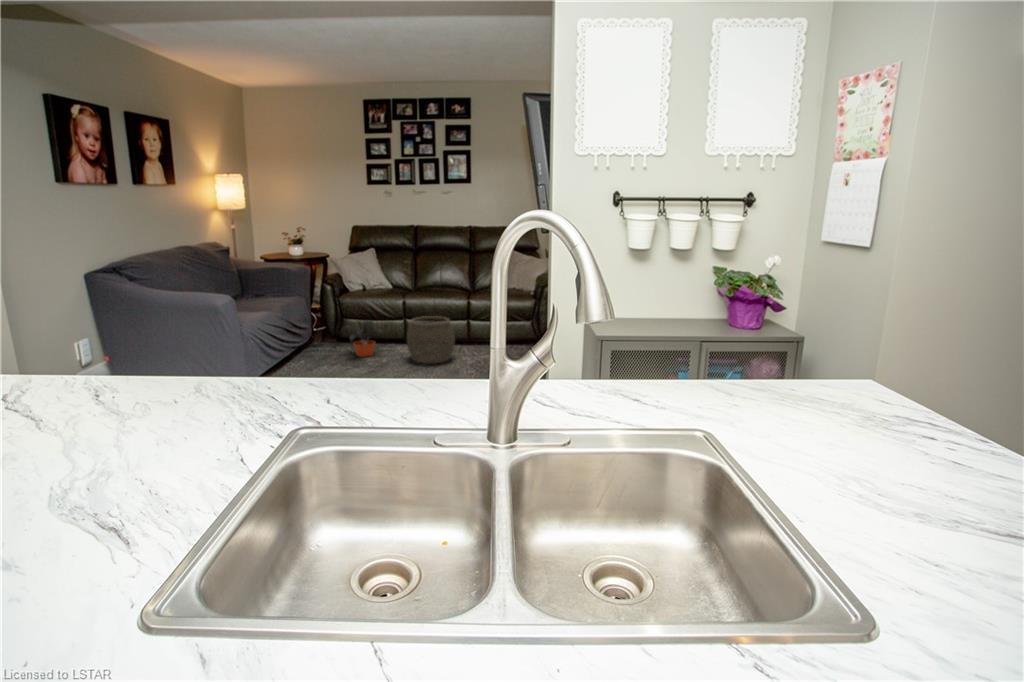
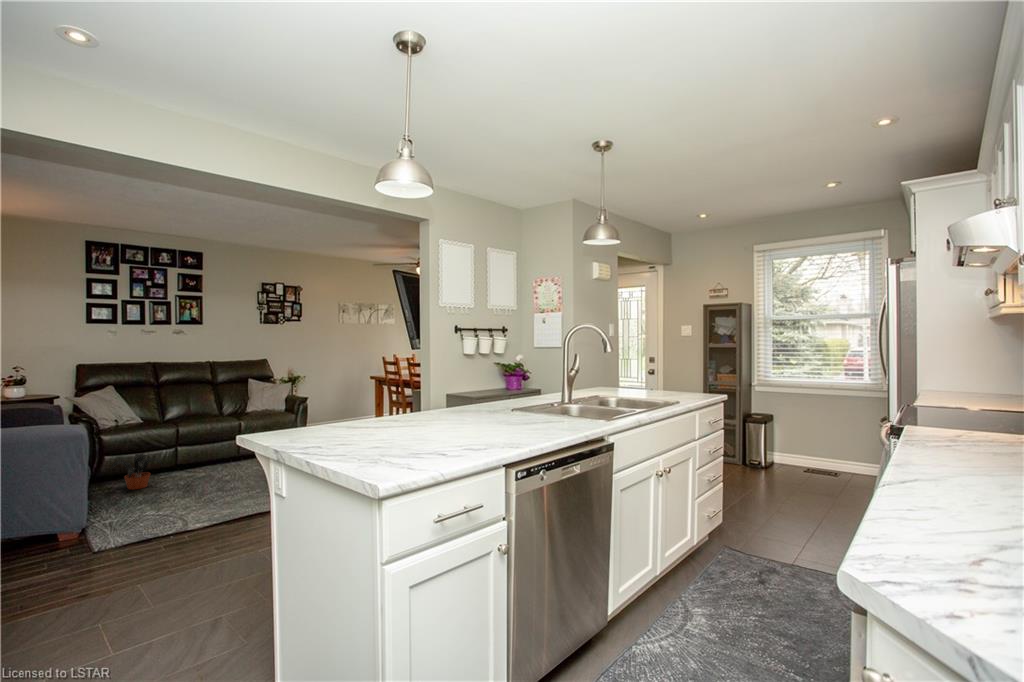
woven basket: present [407,316,455,364] -> none [192,439,241,484]

